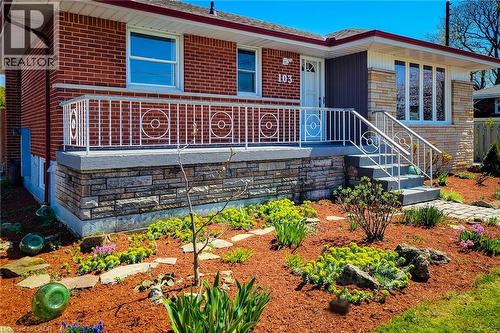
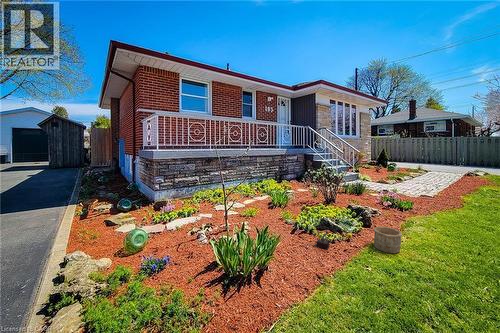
wooden bucket: none [422,279,465,322] -> present [374,226,402,253]

